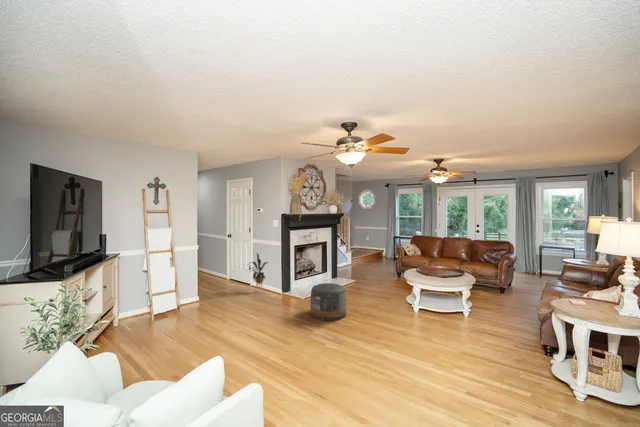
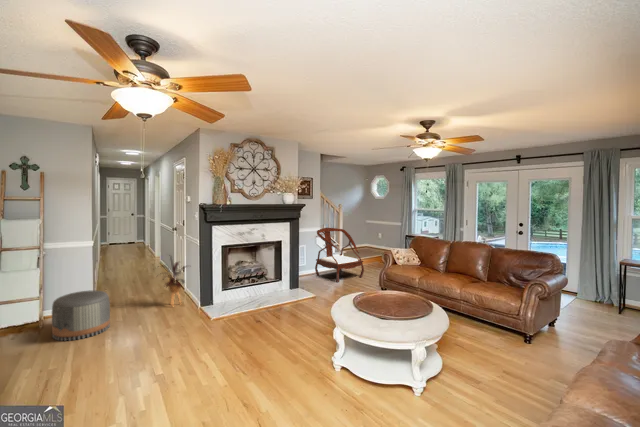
armchair: none [336,232,373,272] -> present [315,228,364,282]
pouf: present [311,283,346,321] -> present [52,290,110,341]

